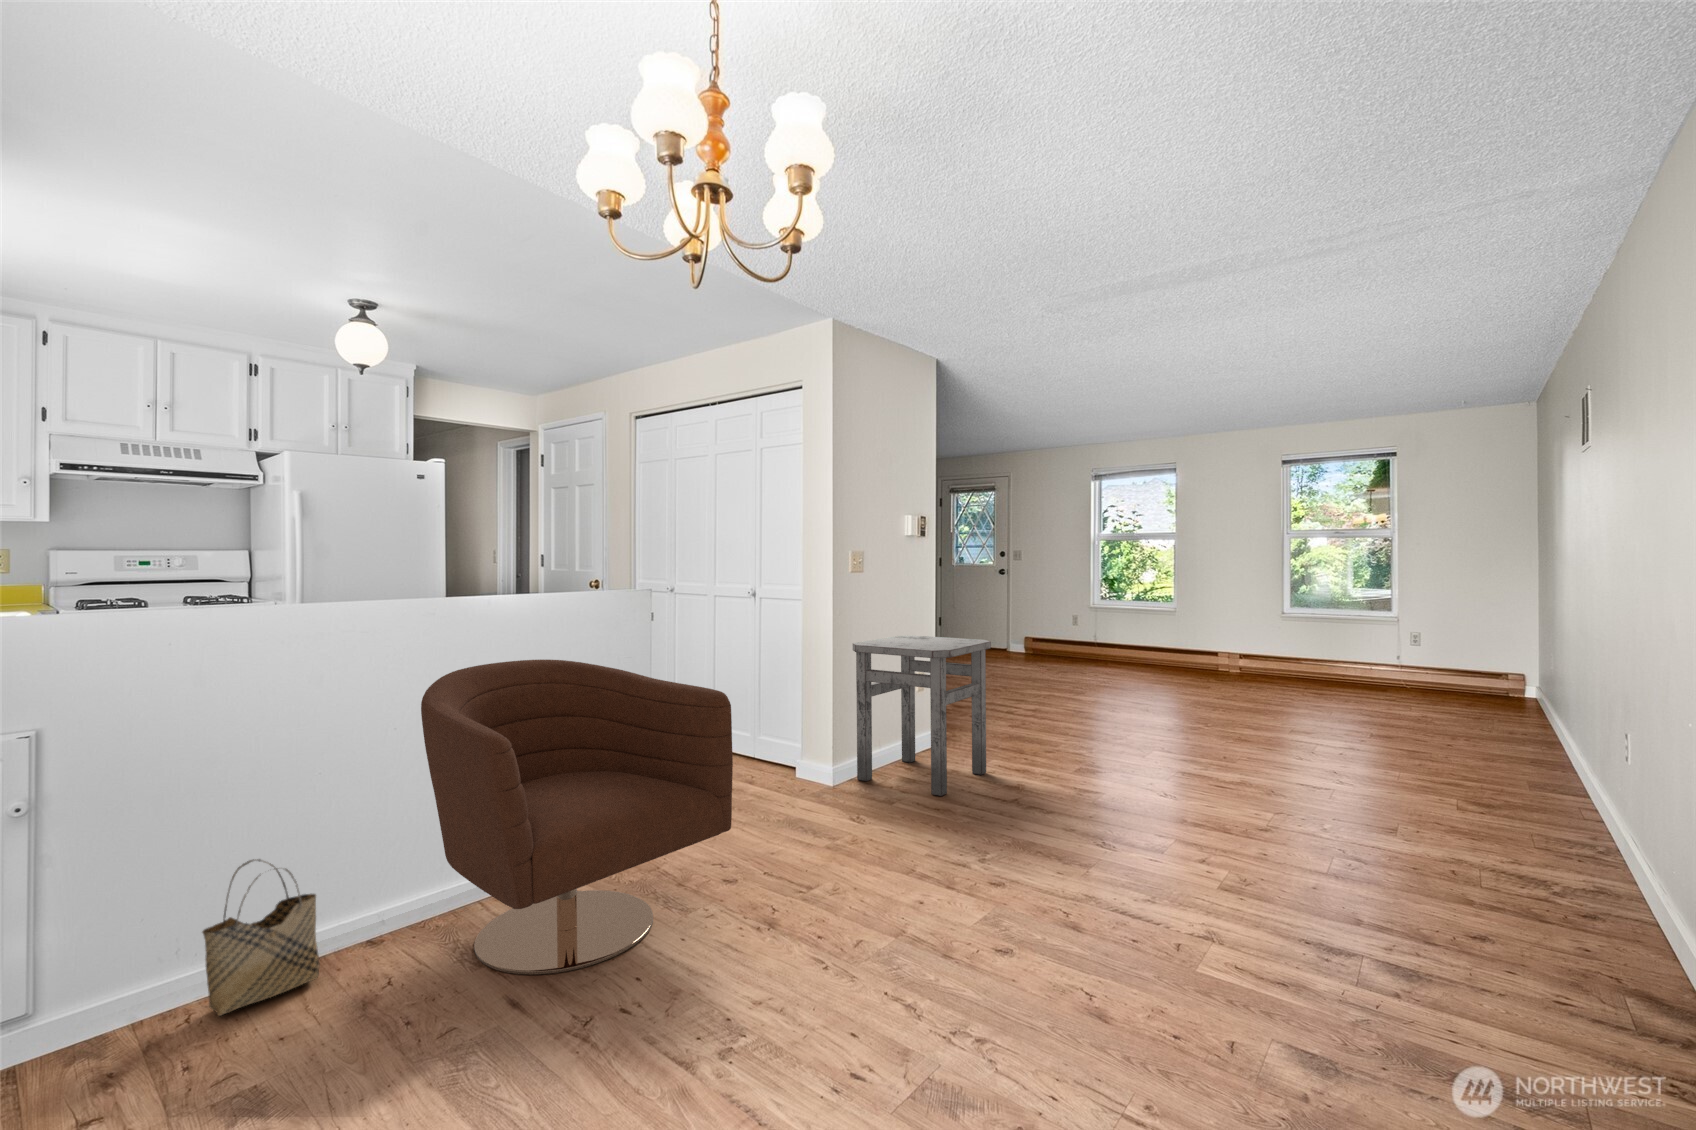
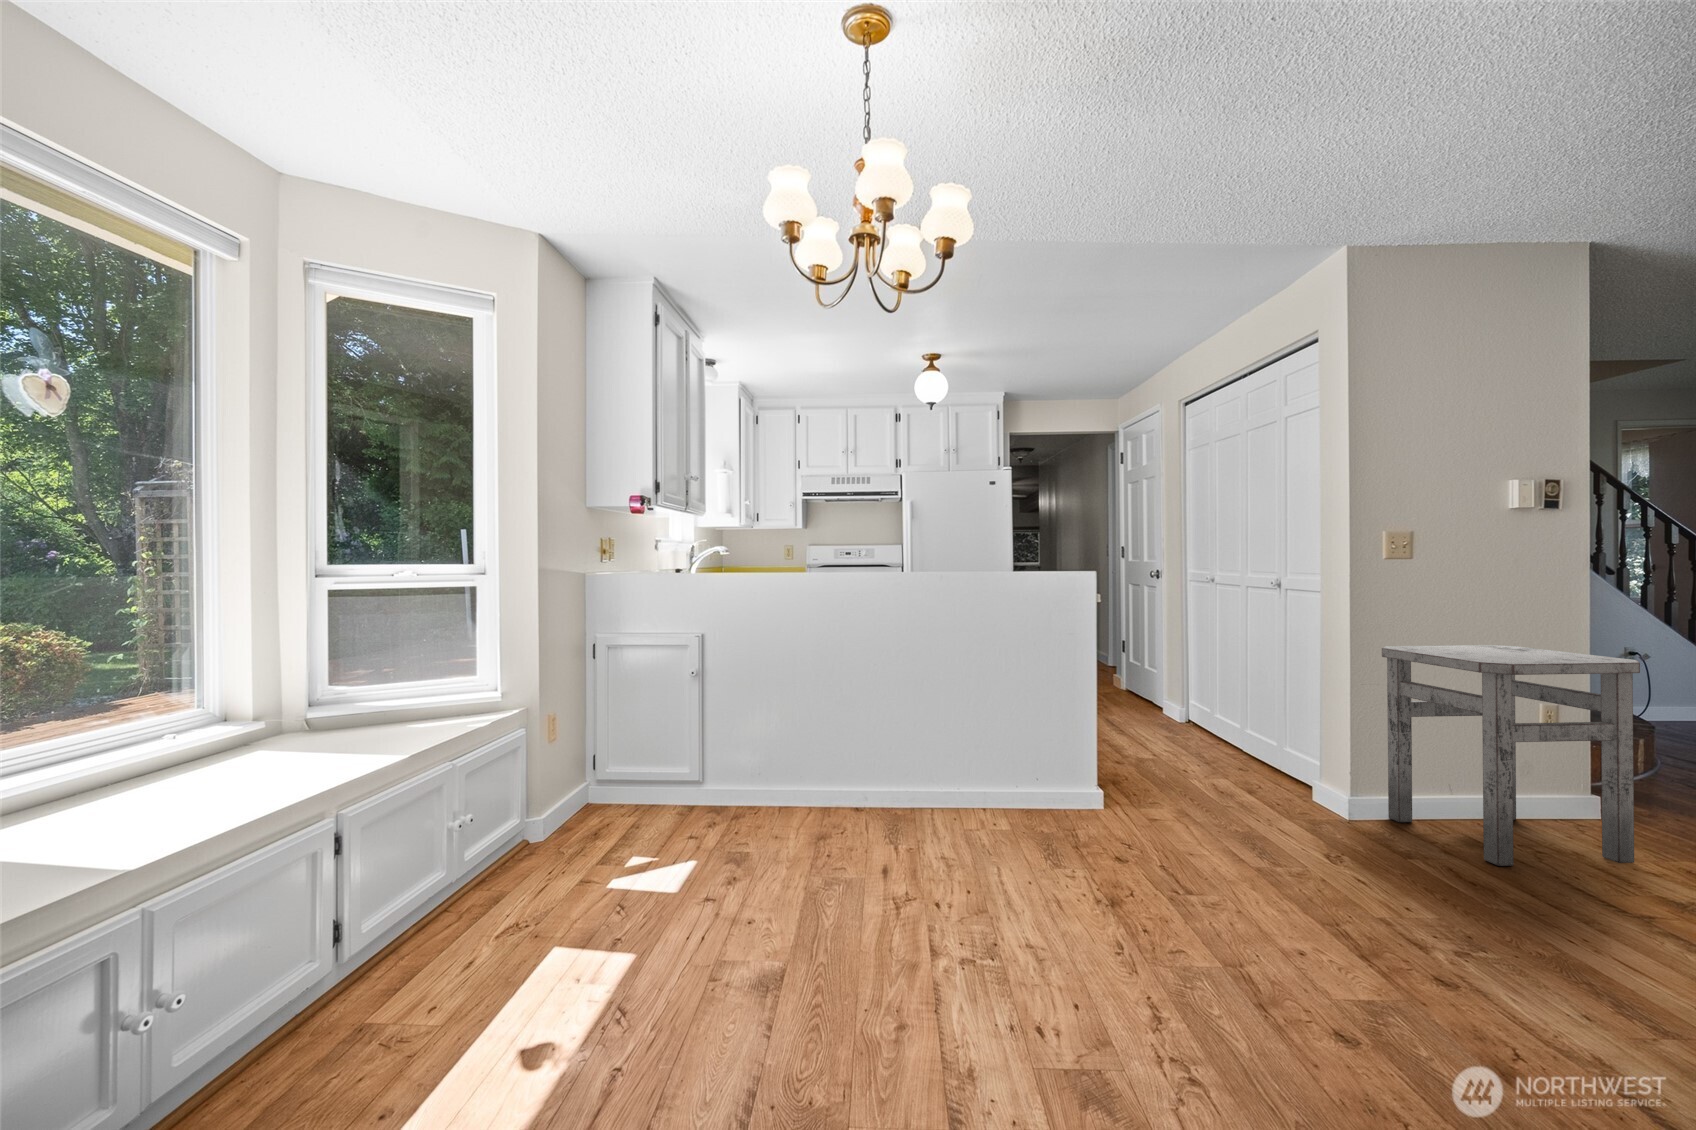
armchair: present [421,660,733,974] -> none [853,625,1088,873]
woven basket: present [202,859,319,1016] -> none [752,732,814,819]

